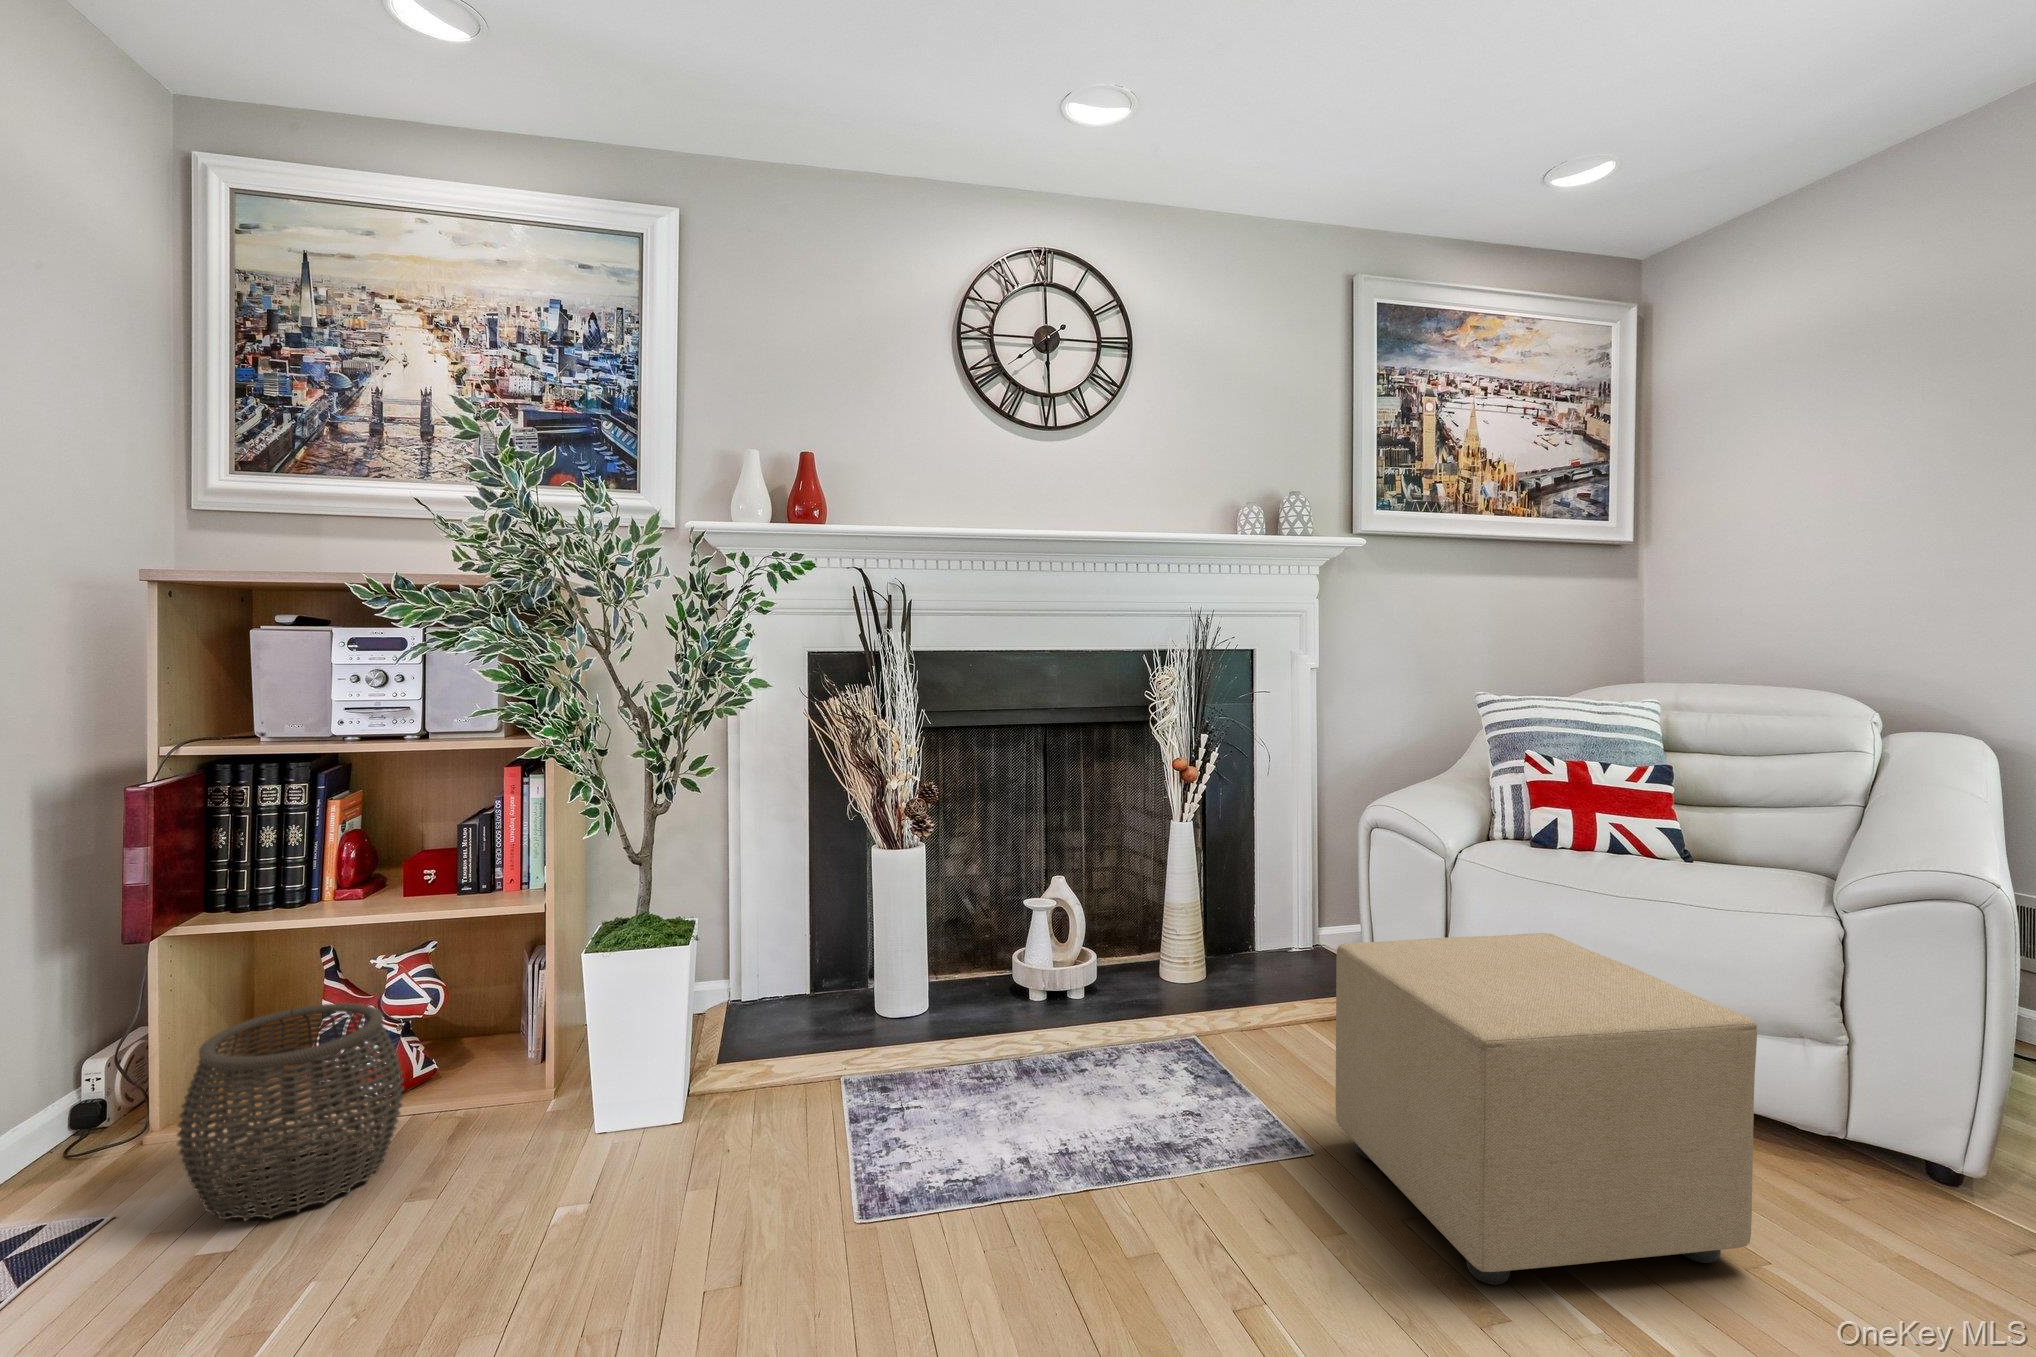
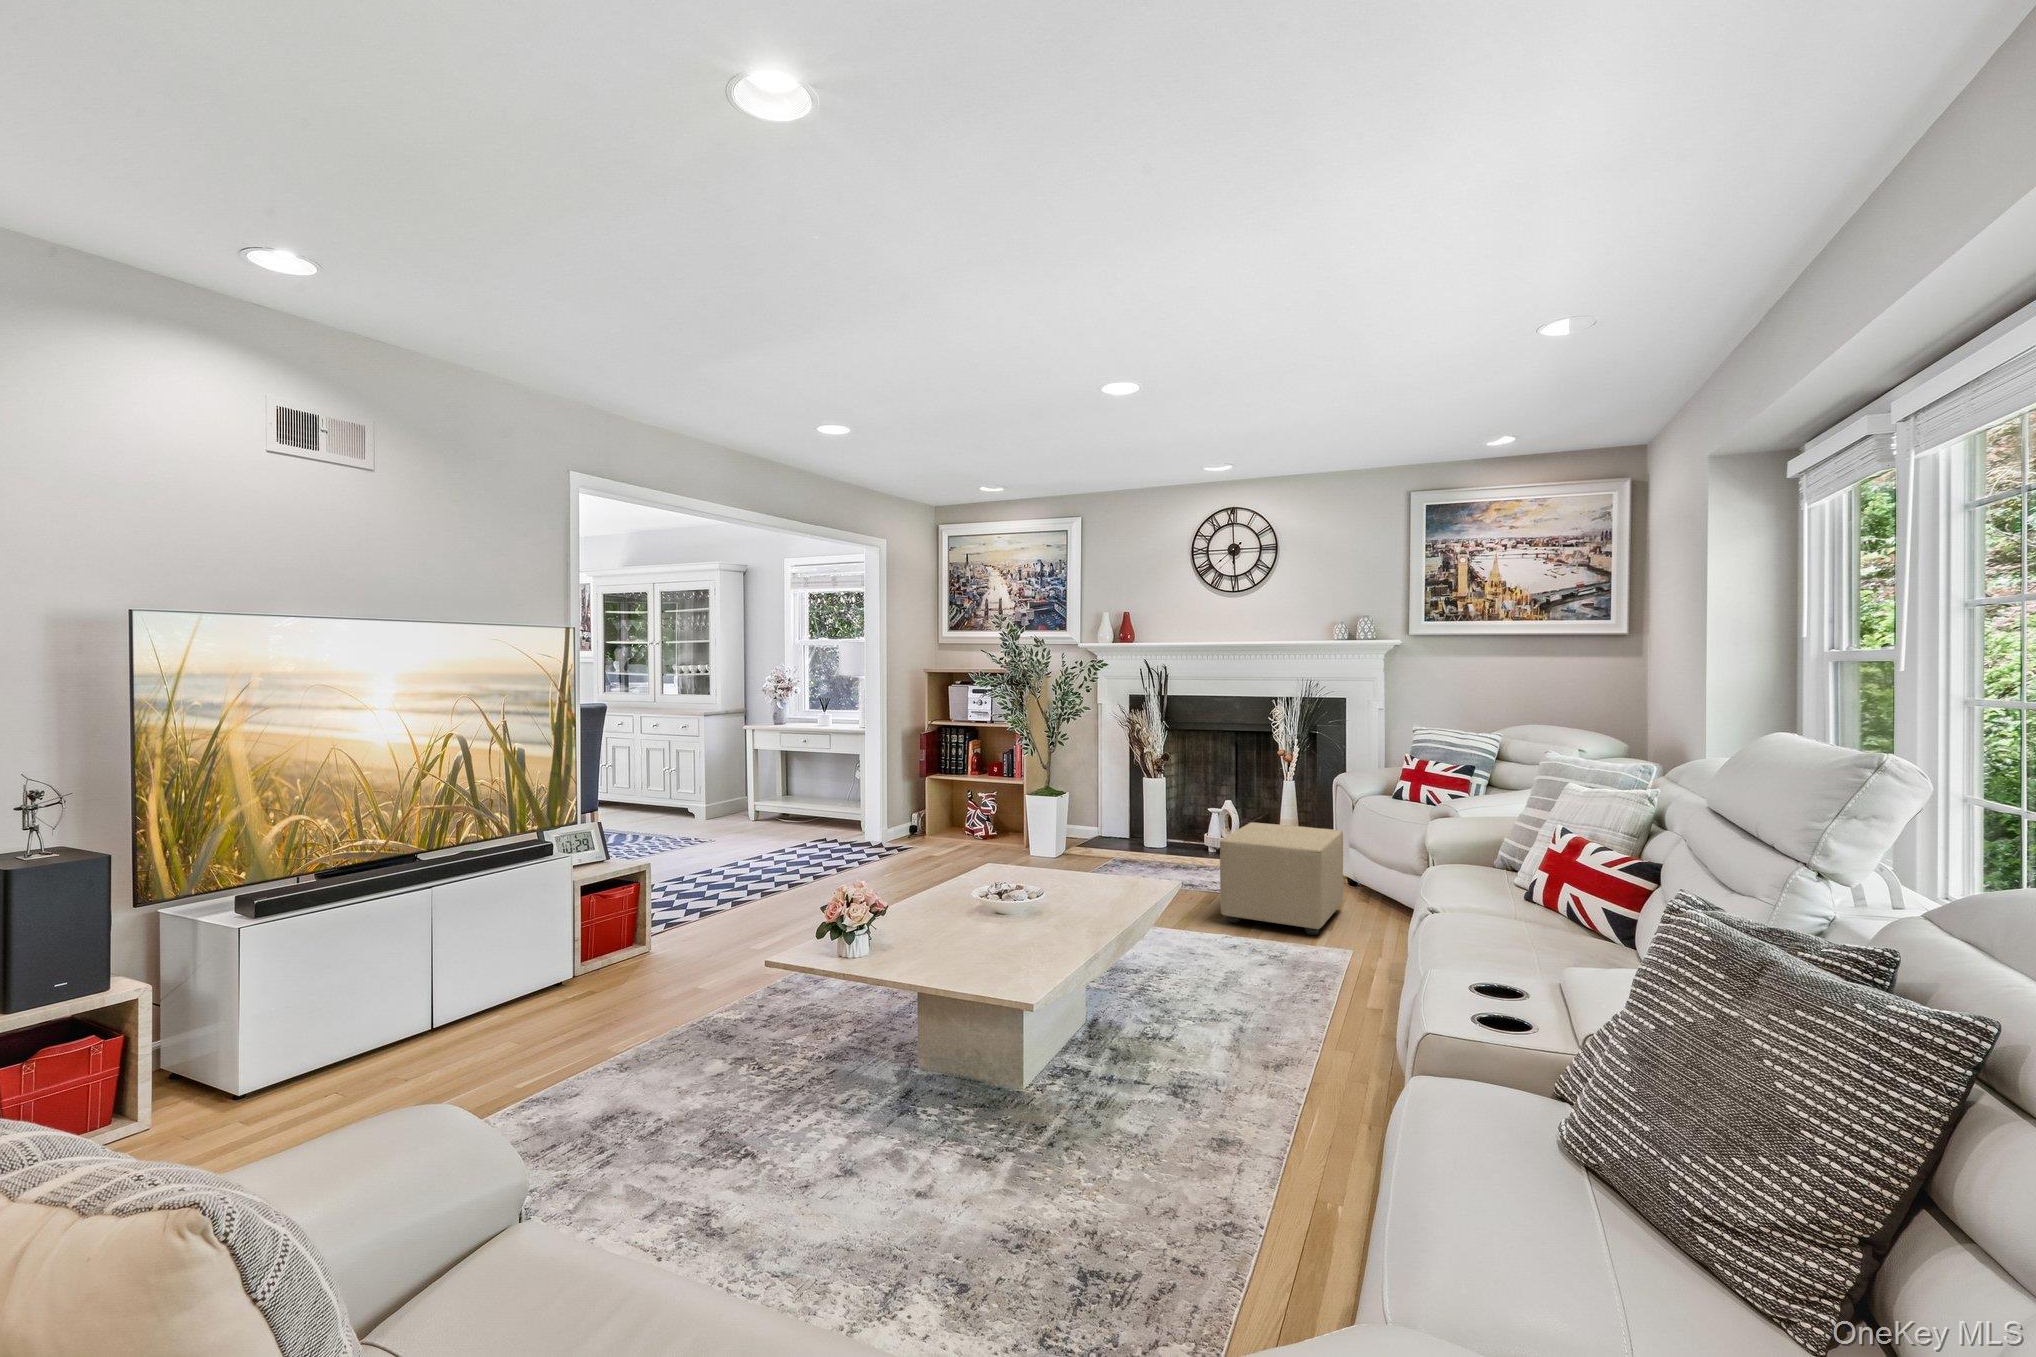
woven basket: present [177,1003,404,1221] -> none [928,804,981,856]

